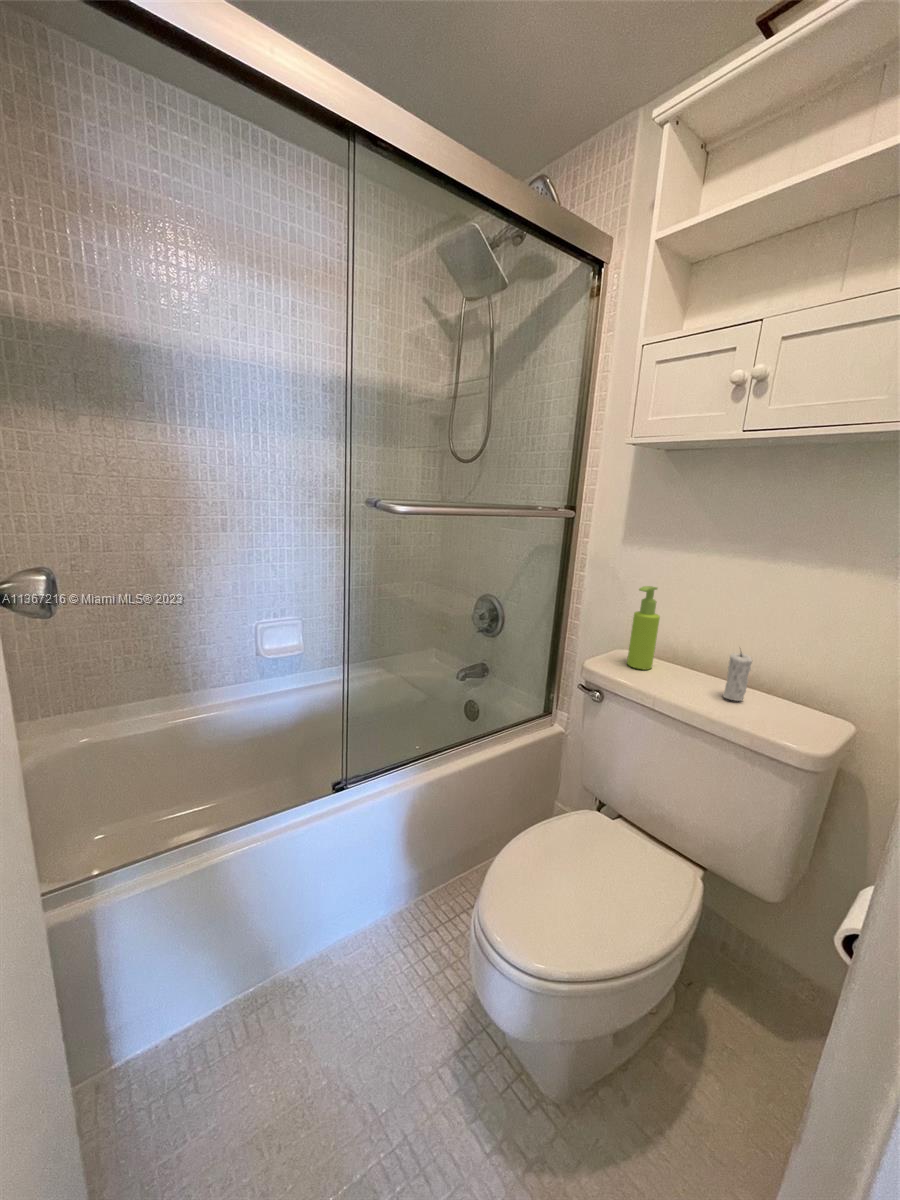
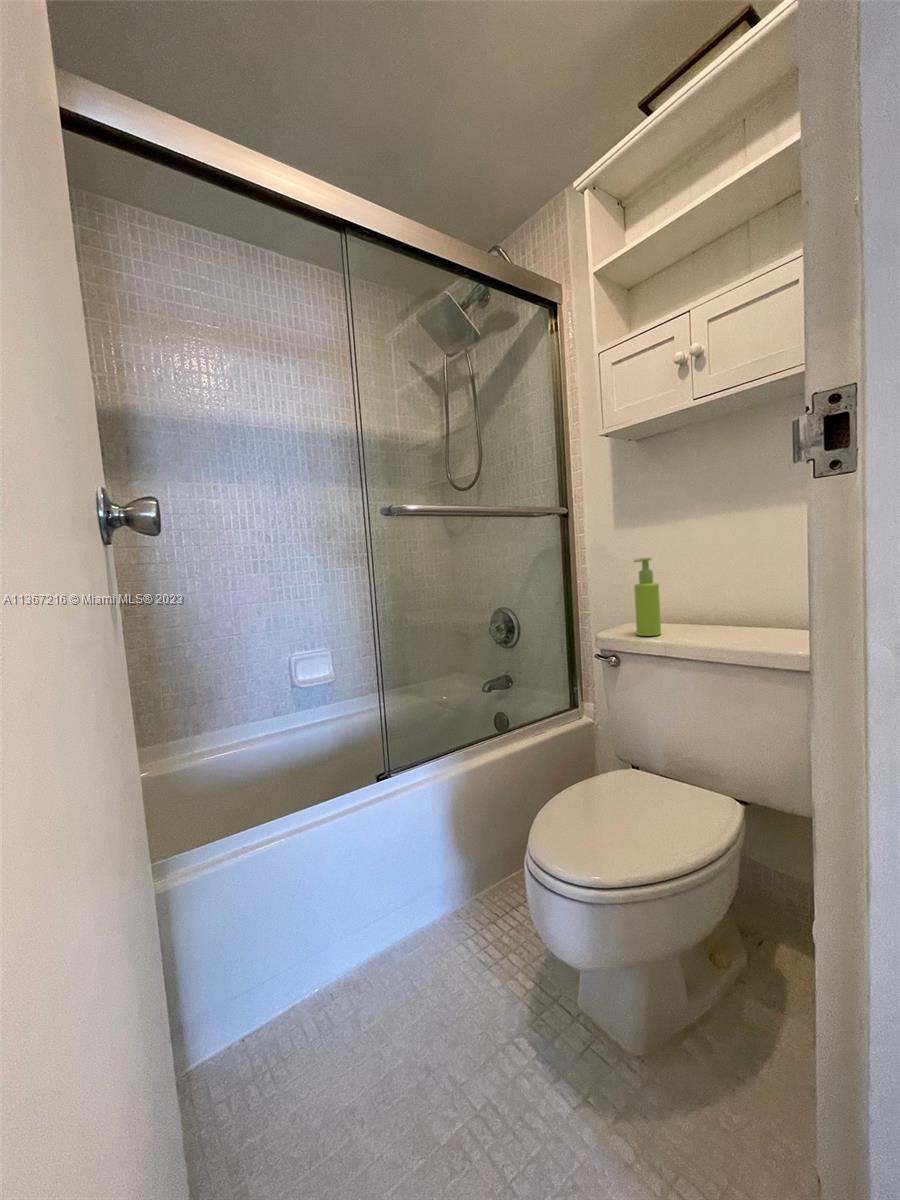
candle: present [723,653,752,701] -> none [728,589,751,643]

